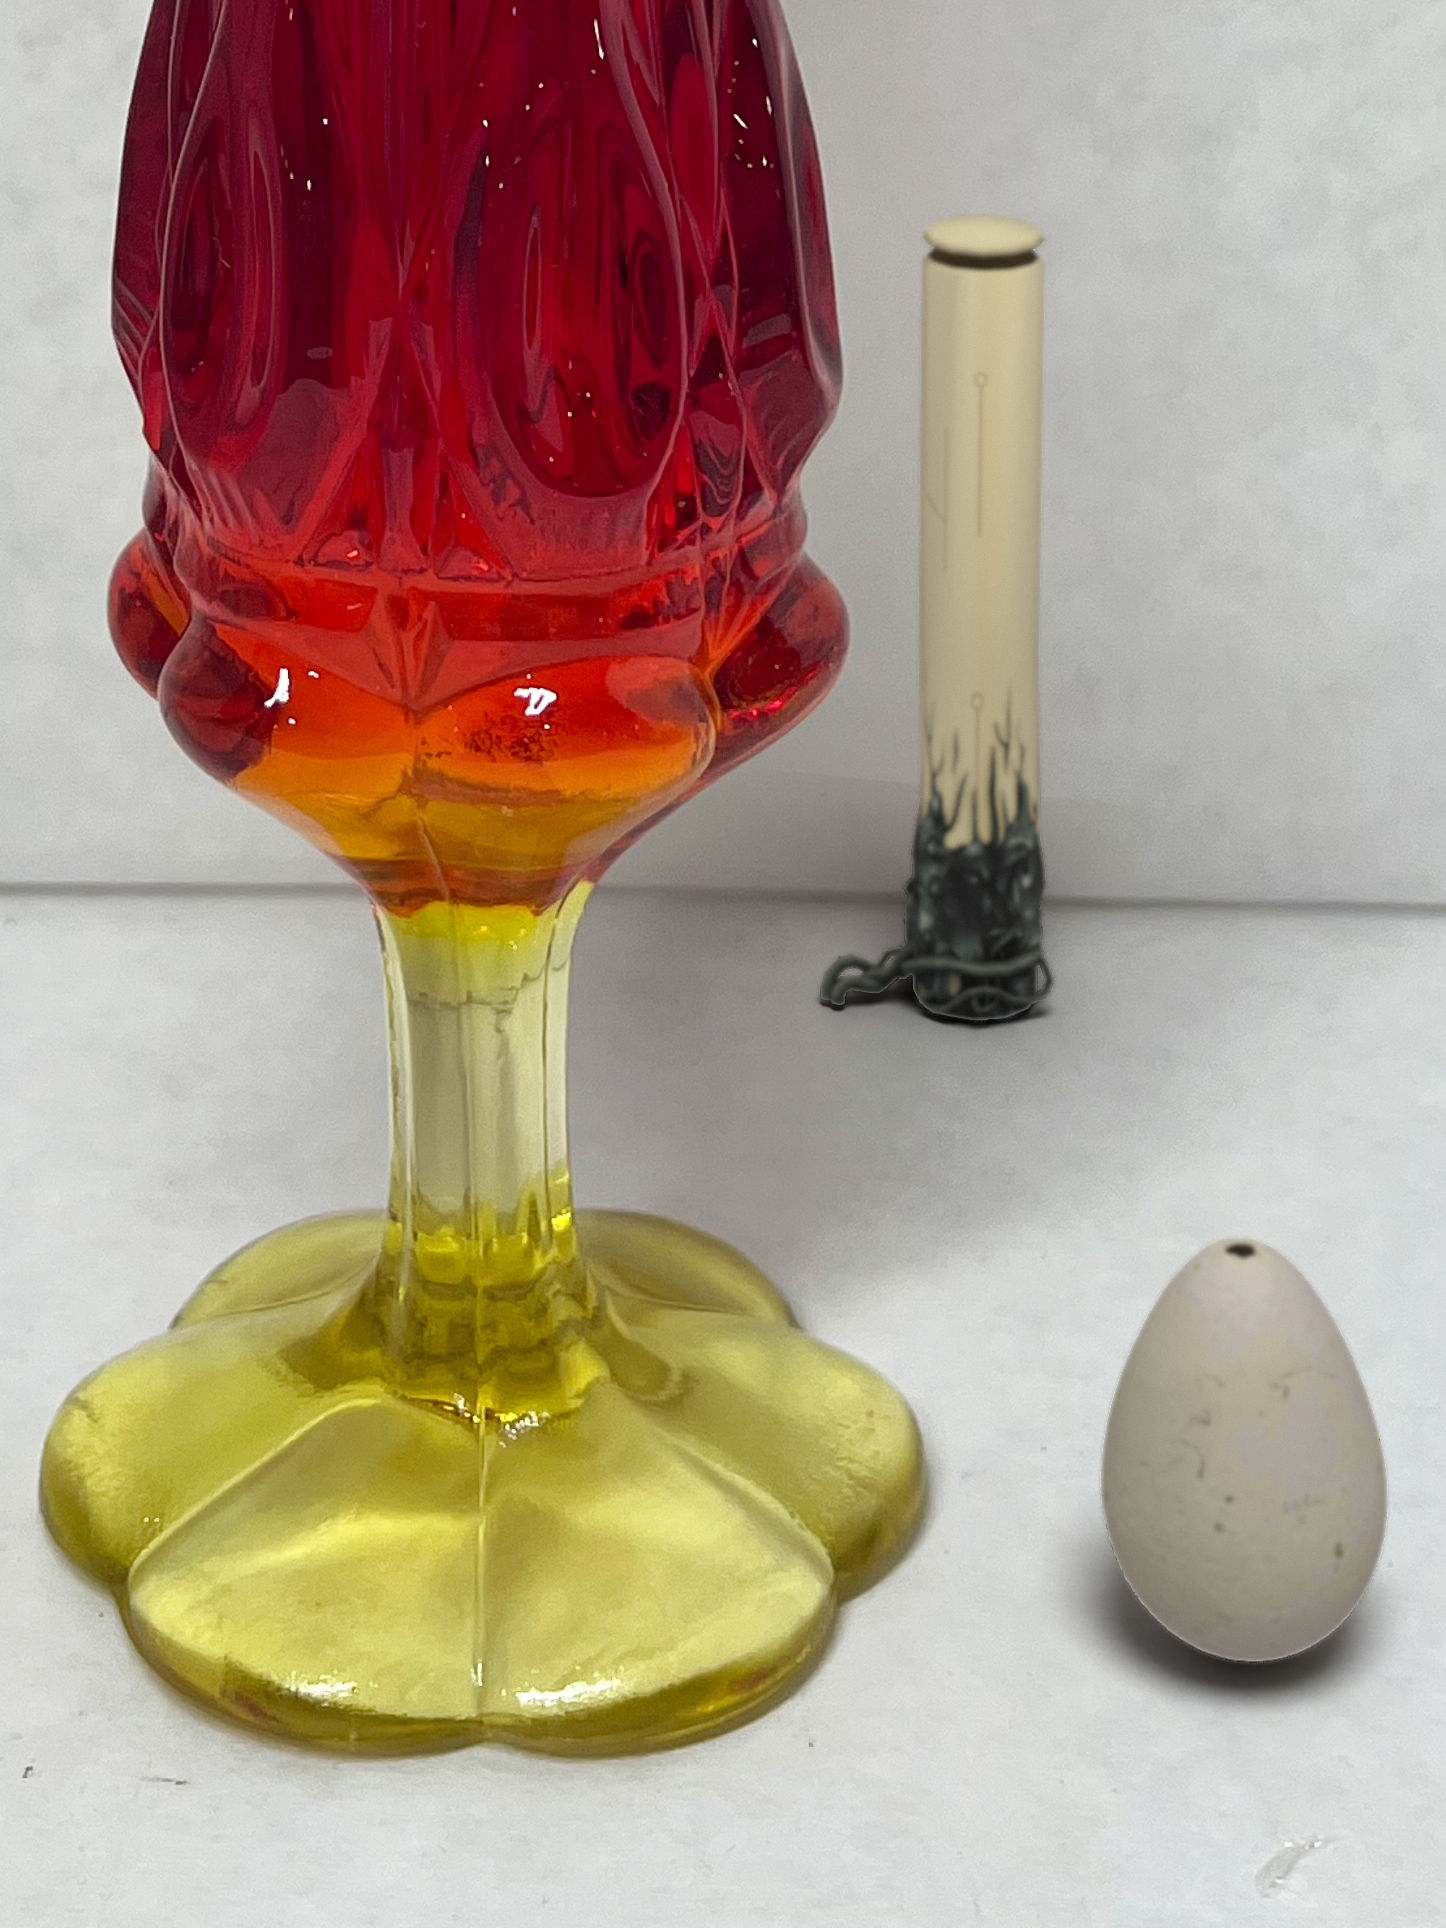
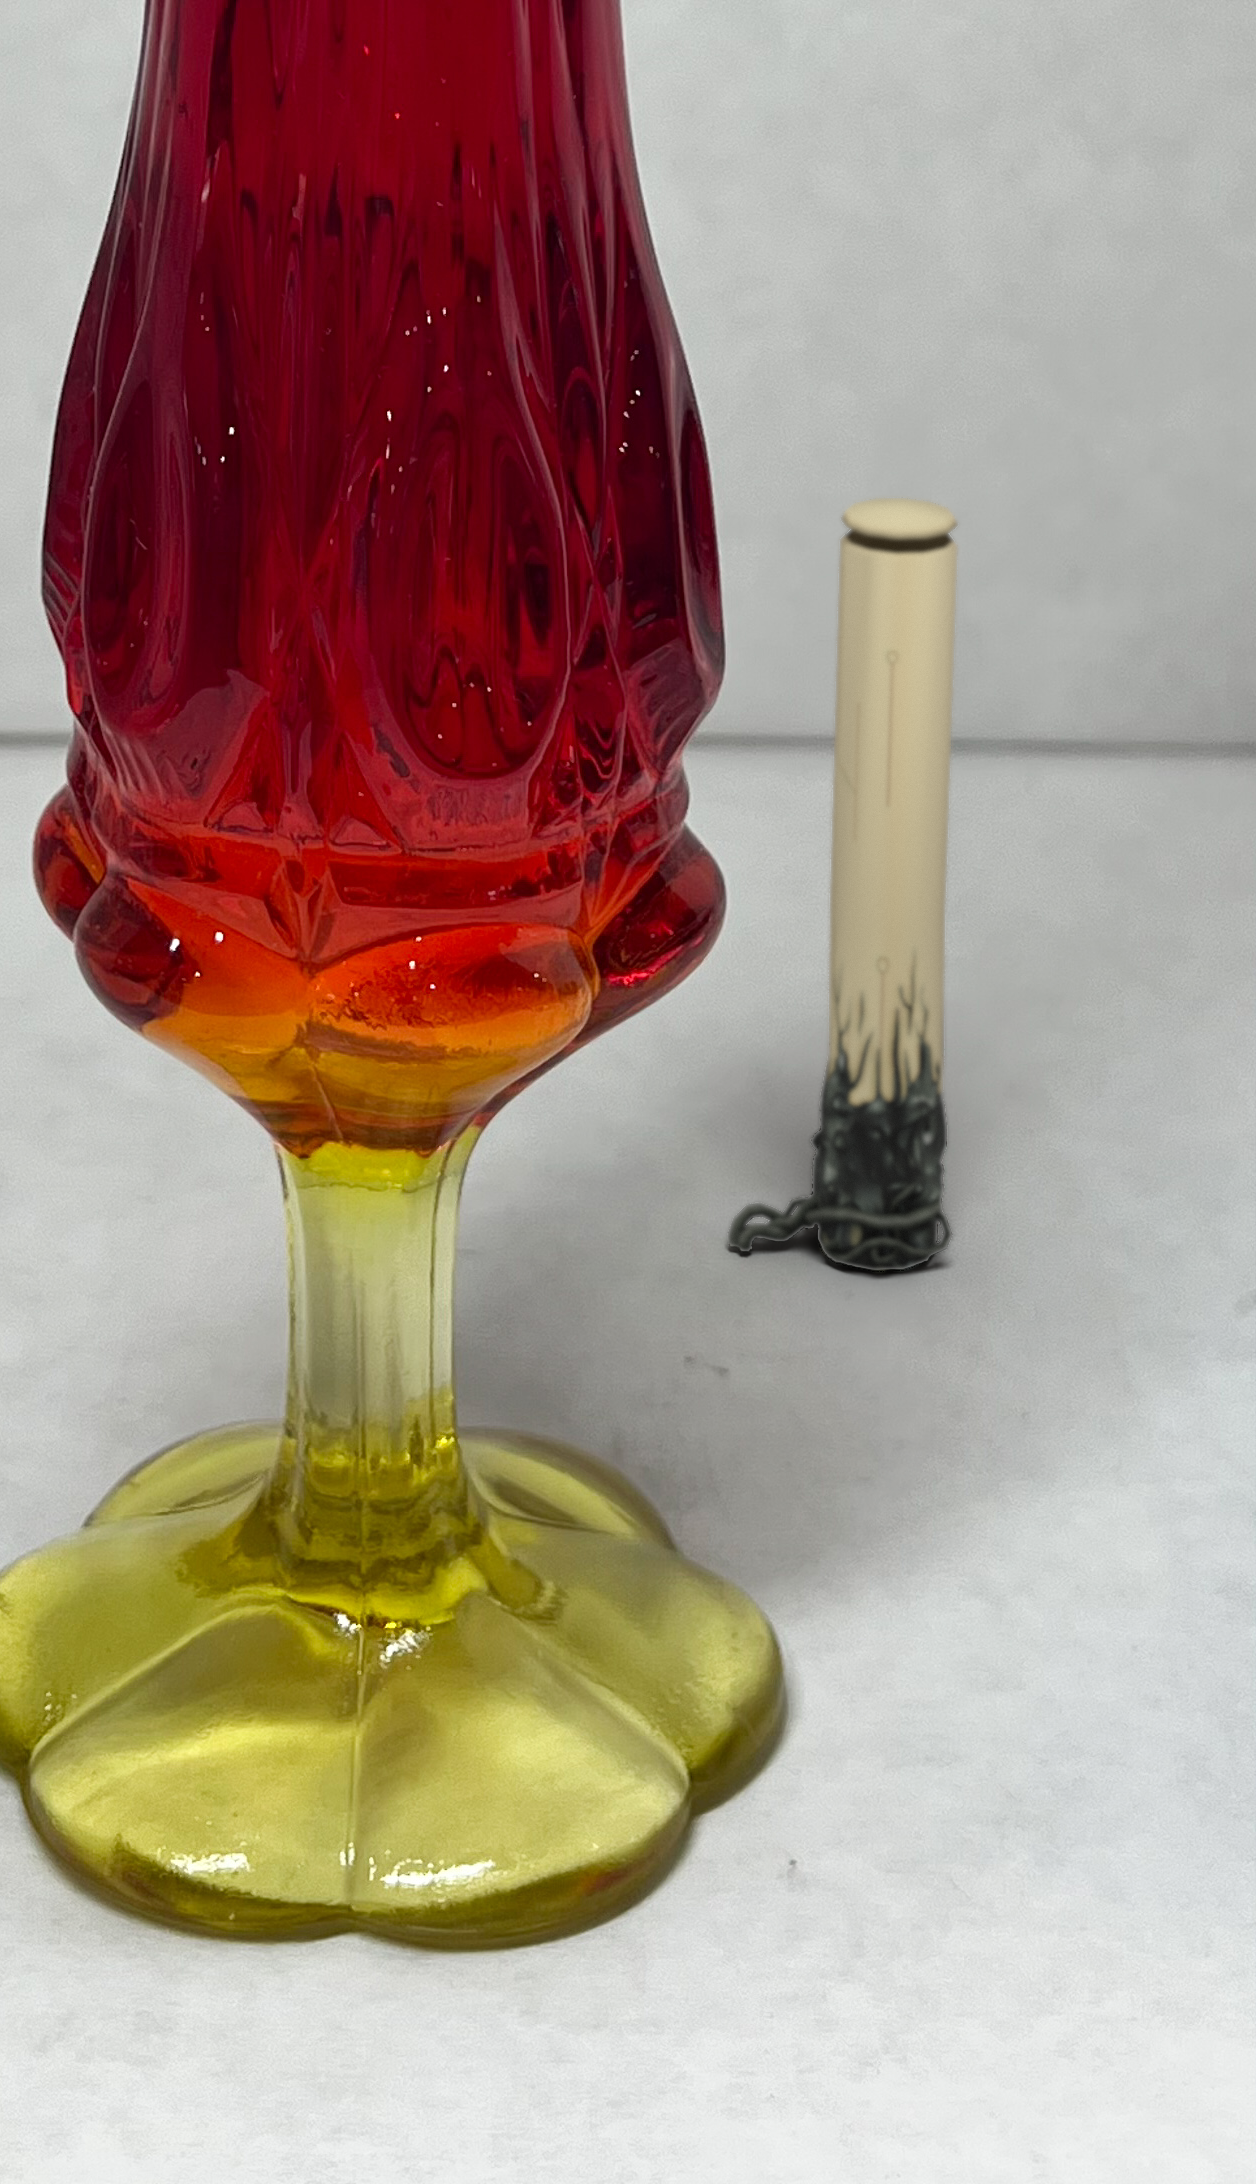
decorative egg: present [1101,1238,1387,1662] -> none [938,1479,1203,1873]

